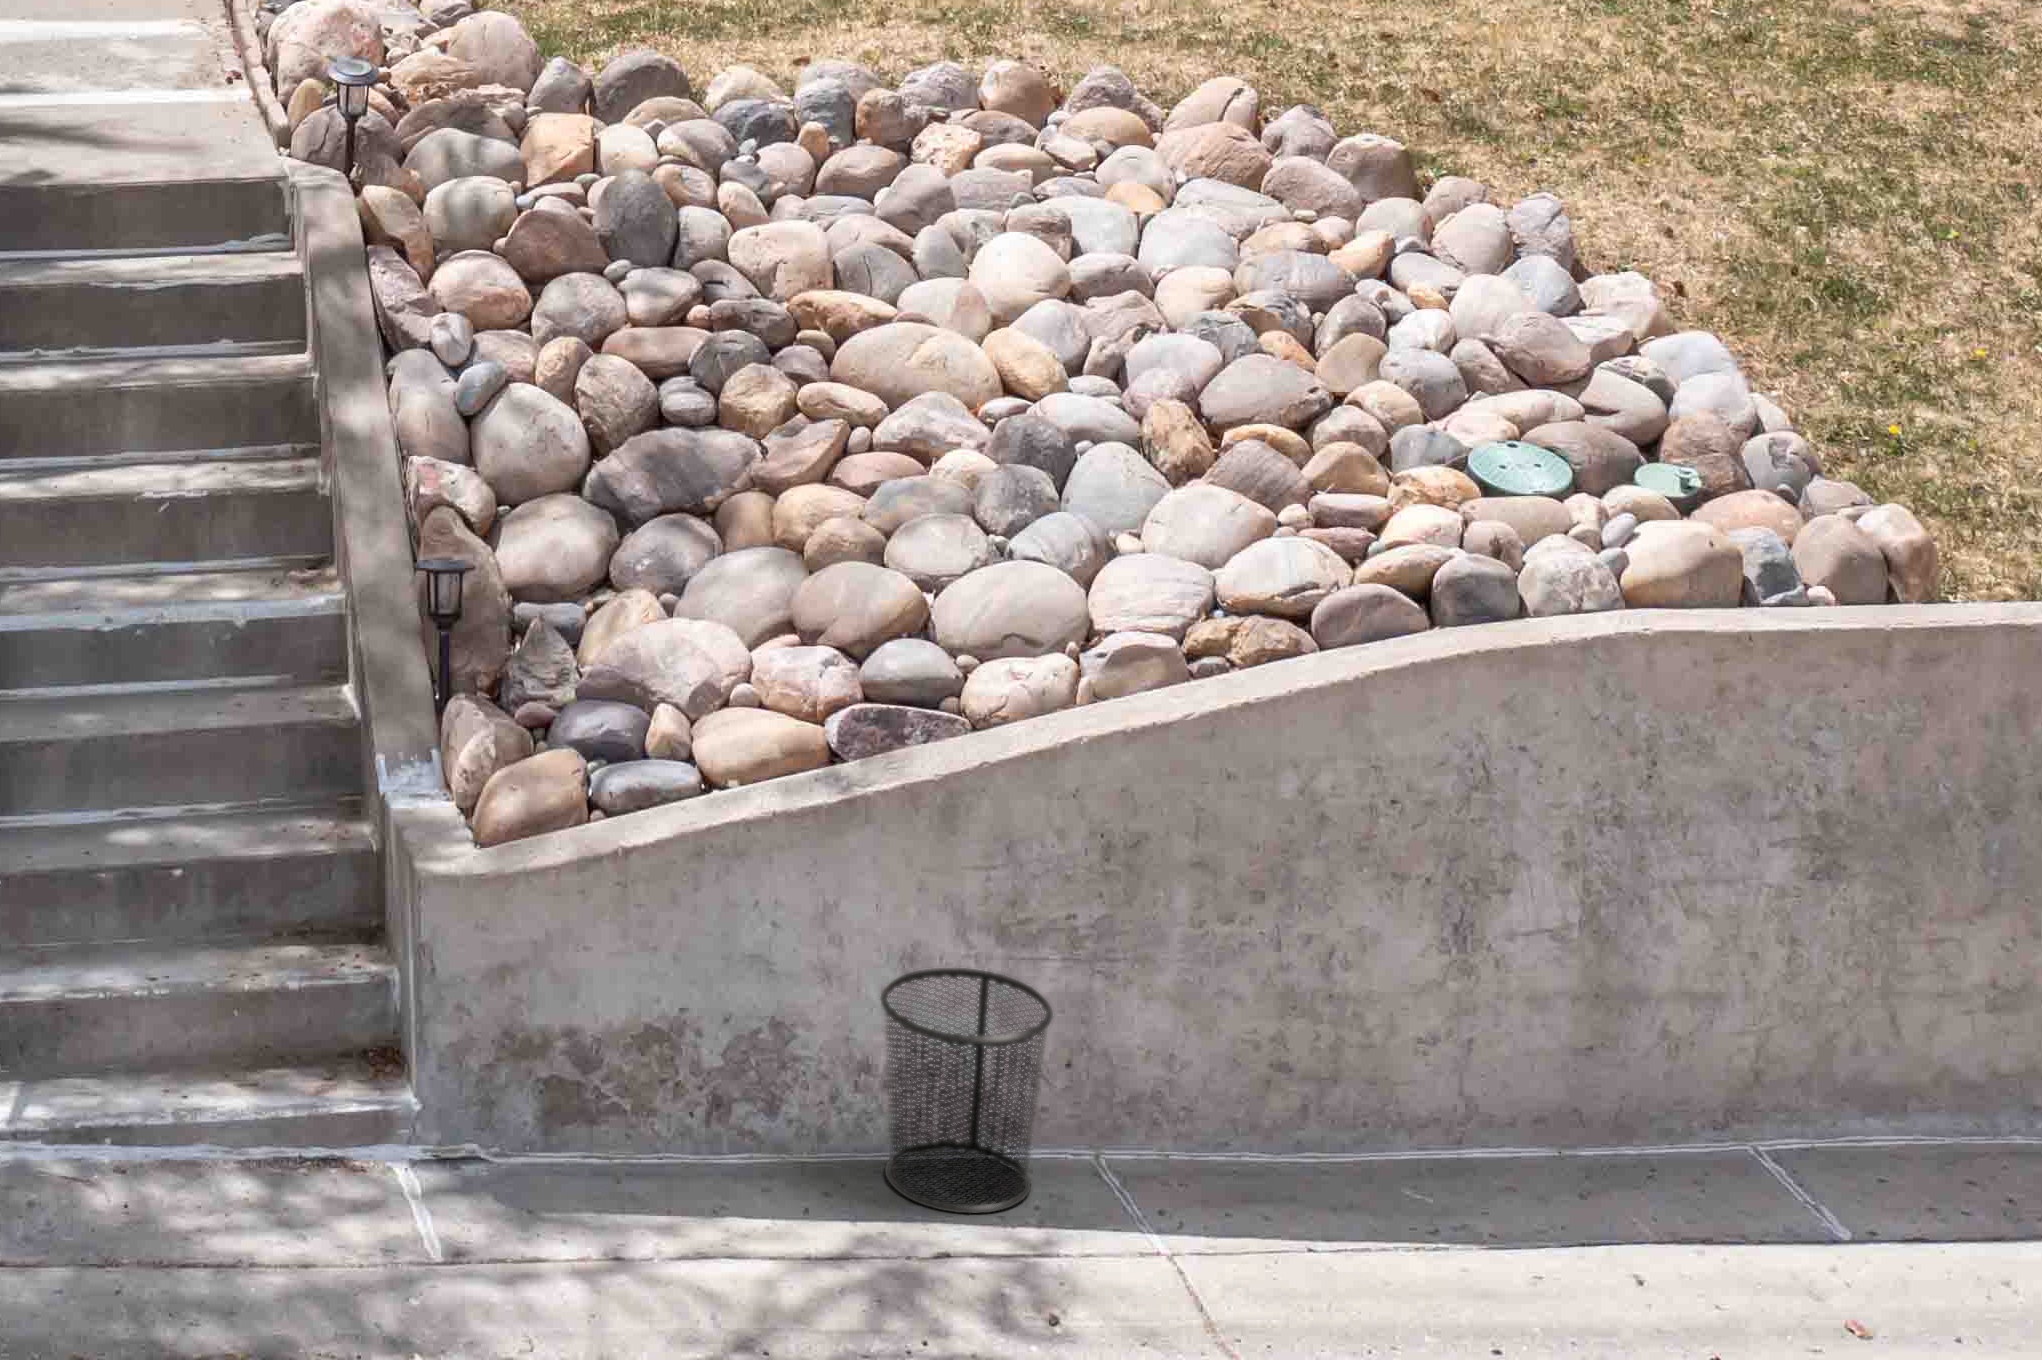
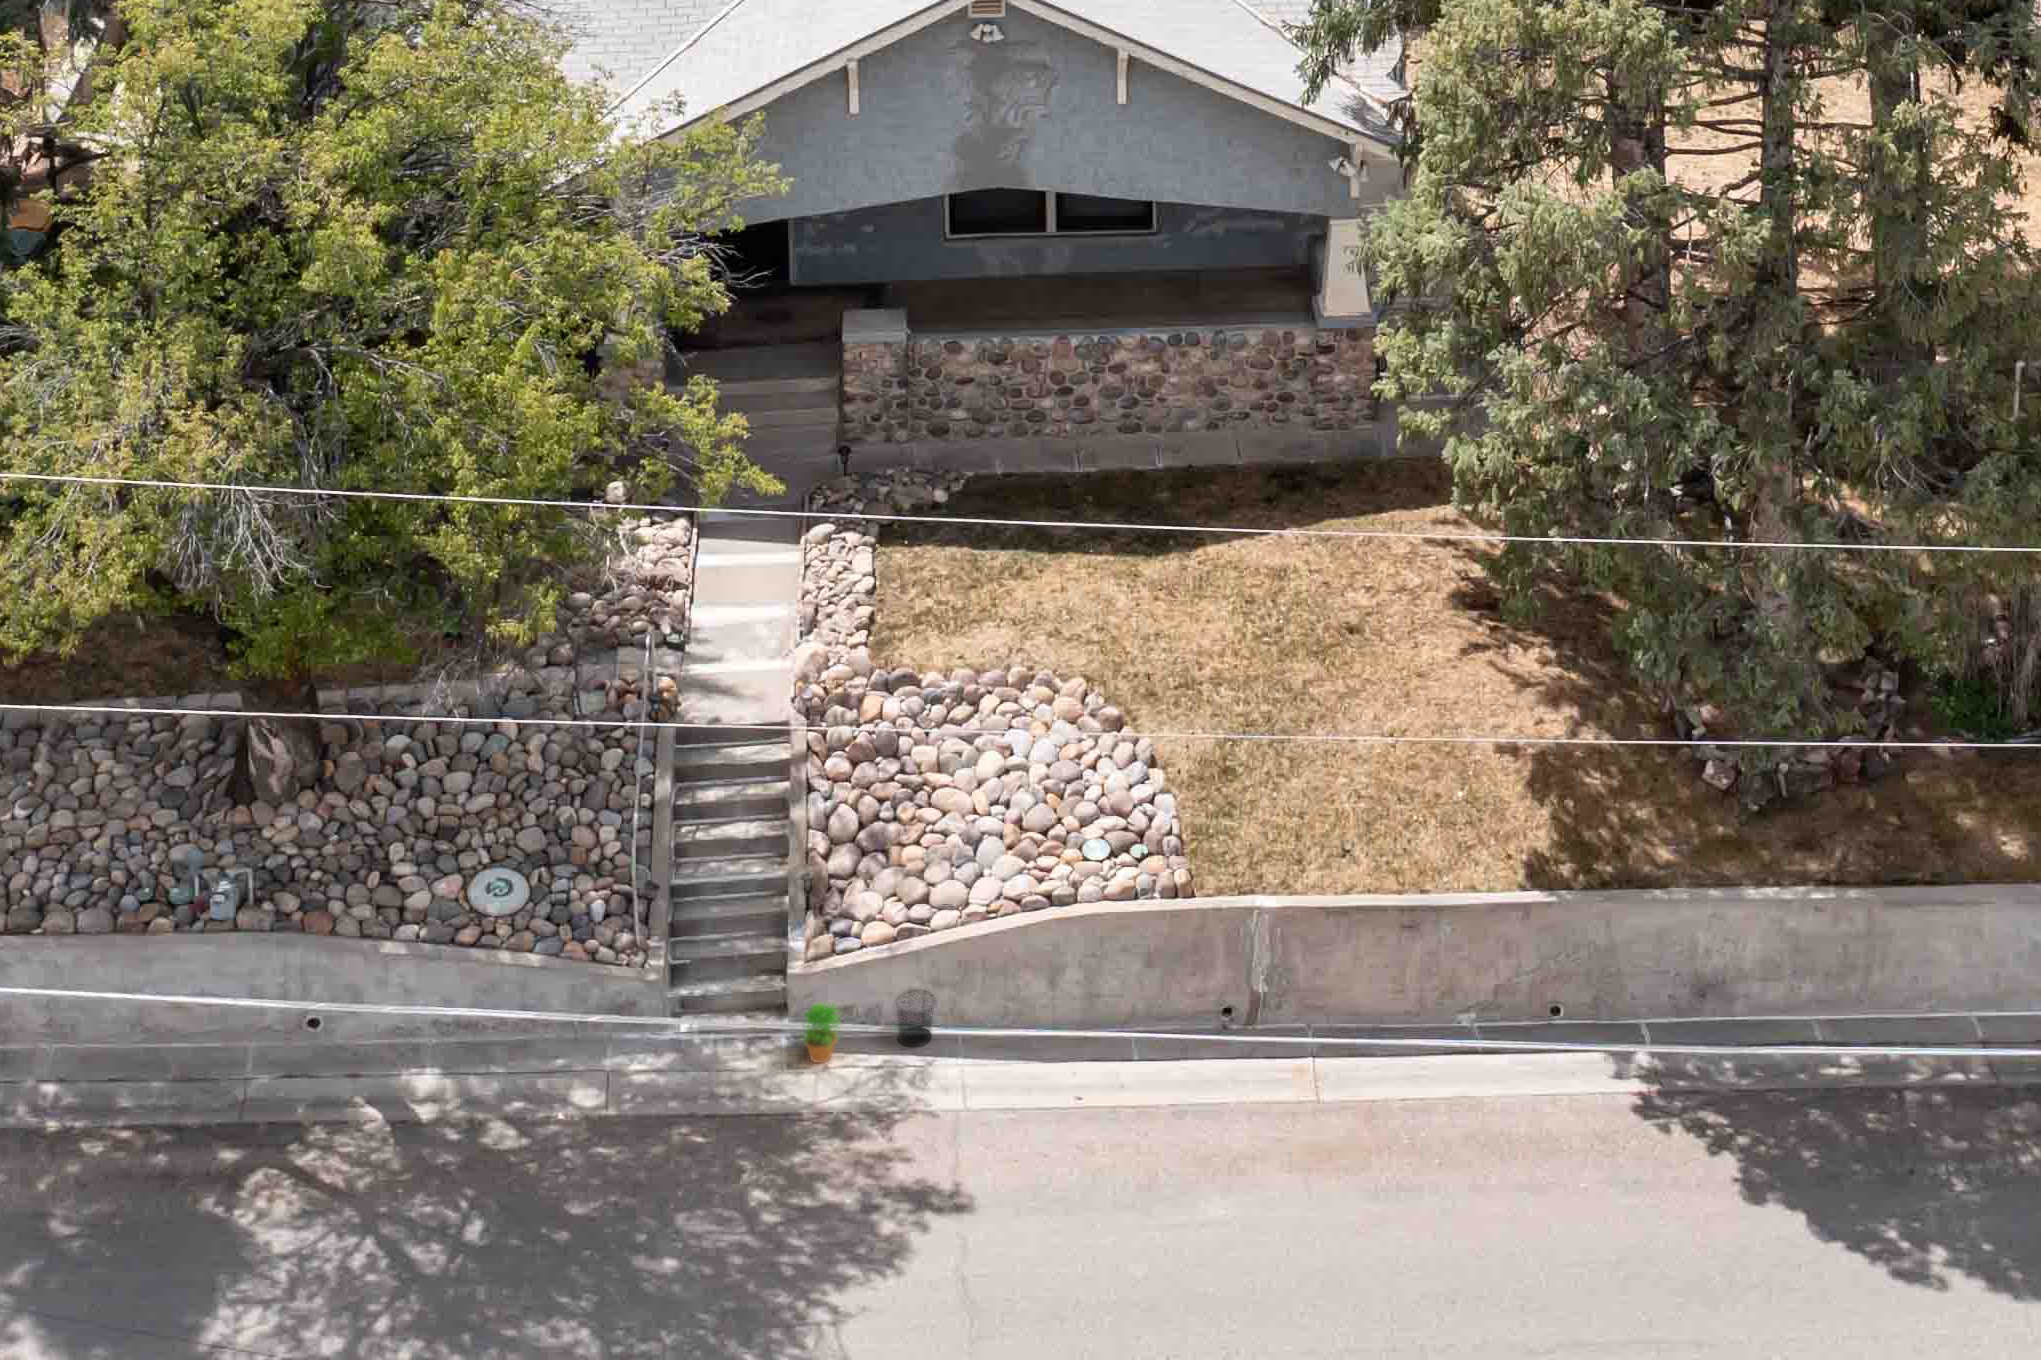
potted plant: none [497,975,692,1260] -> present [802,1003,840,1063]

